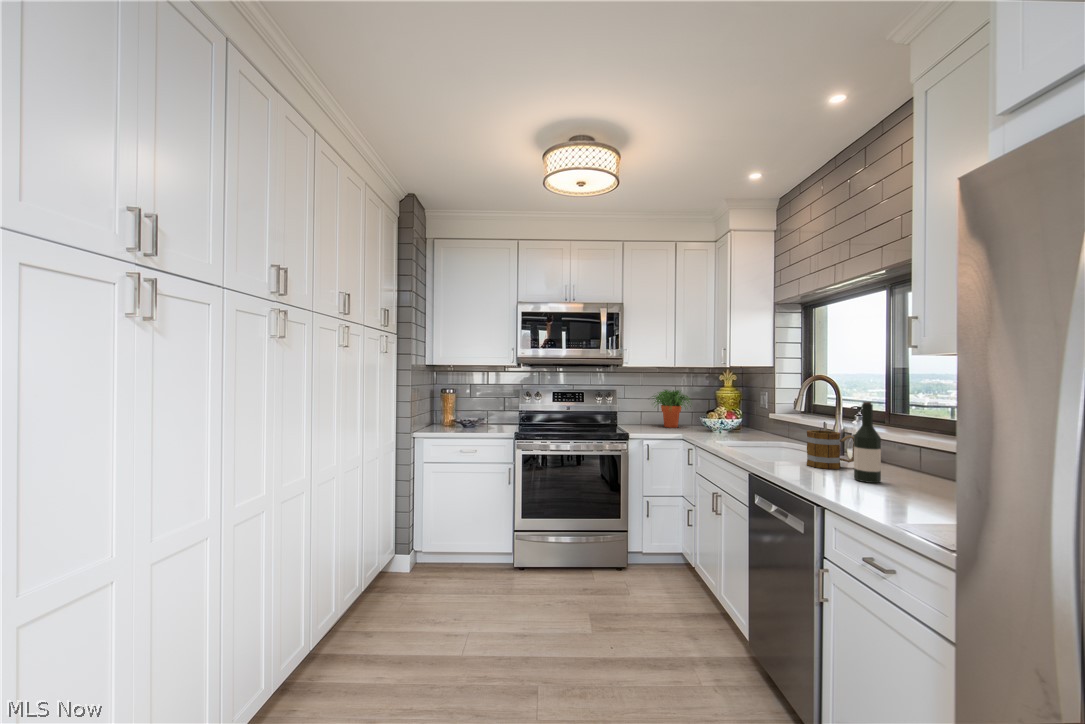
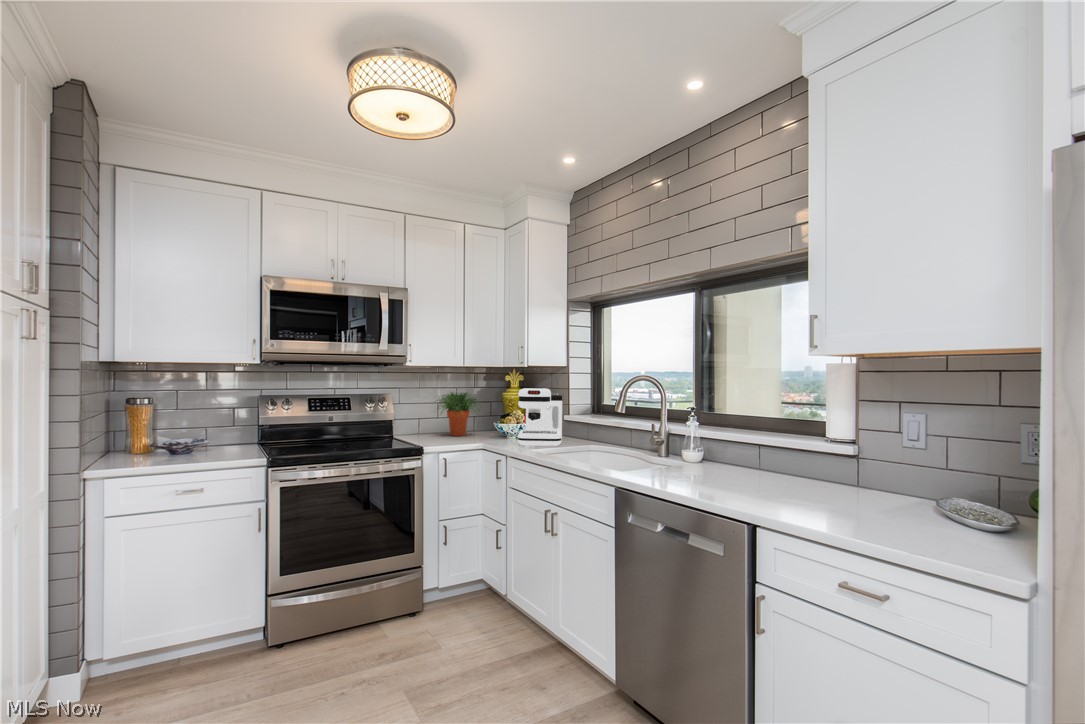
coffee maker: none [714,387,763,443] -> present [518,388,562,447]
wine bottle: present [854,402,881,483] -> none [675,402,696,477]
mug: present [807,430,854,469] -> none [626,430,666,468]

